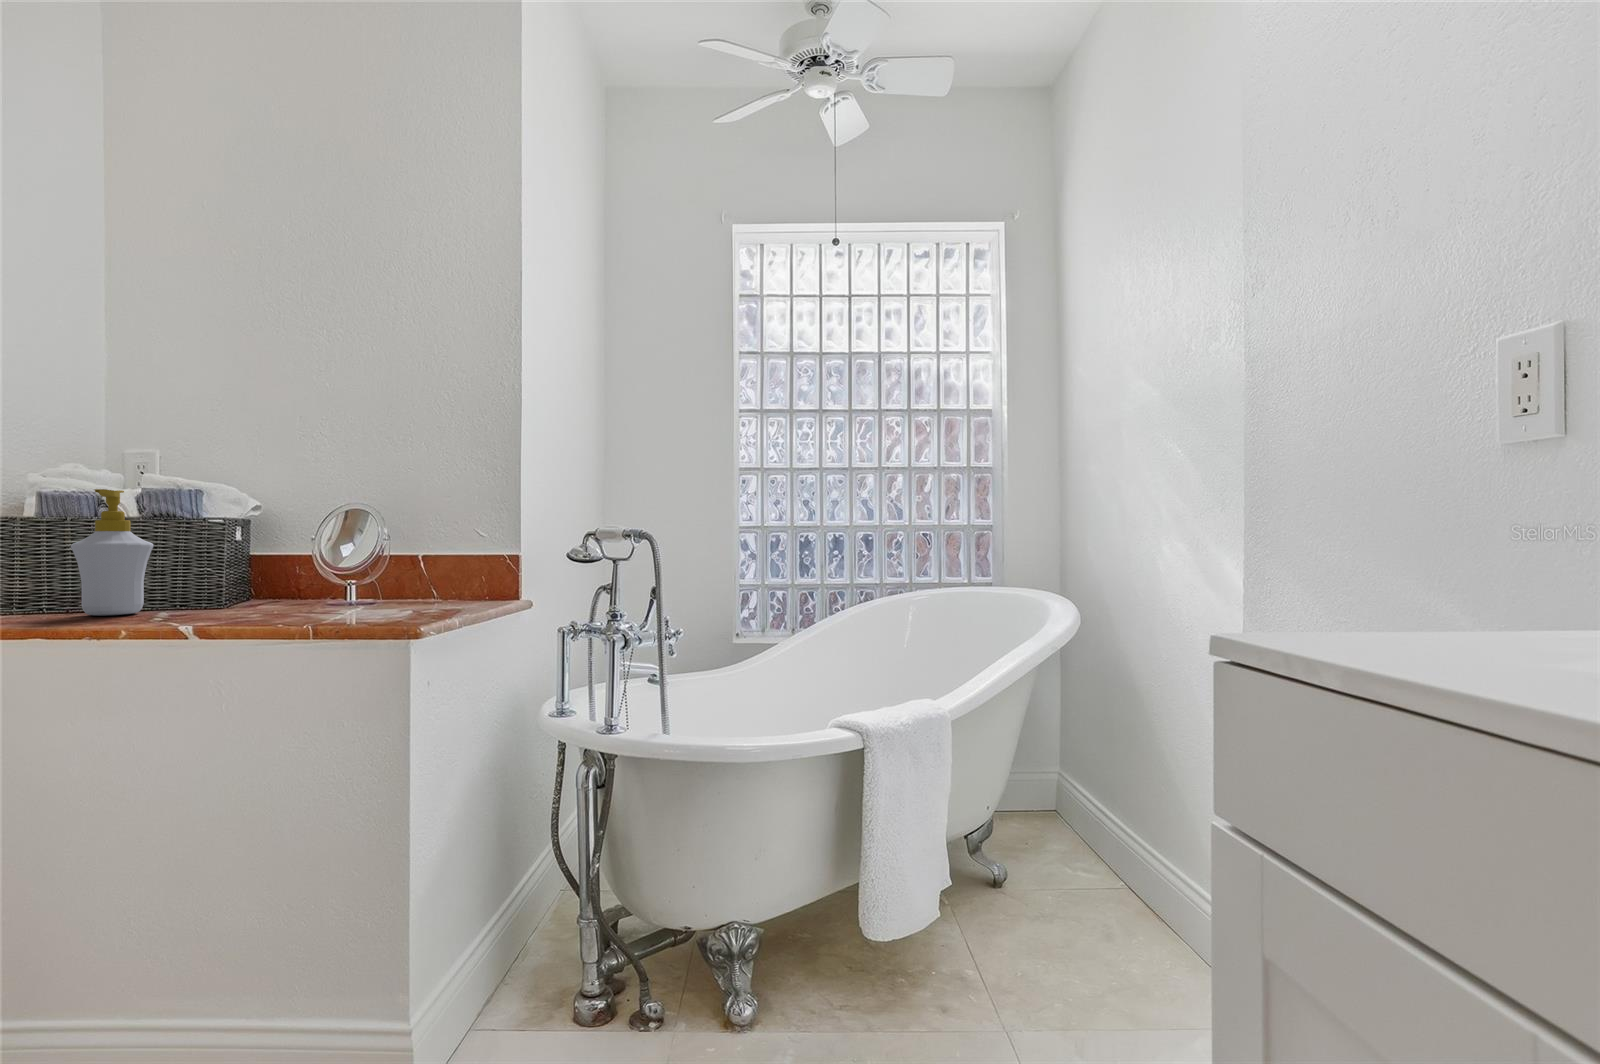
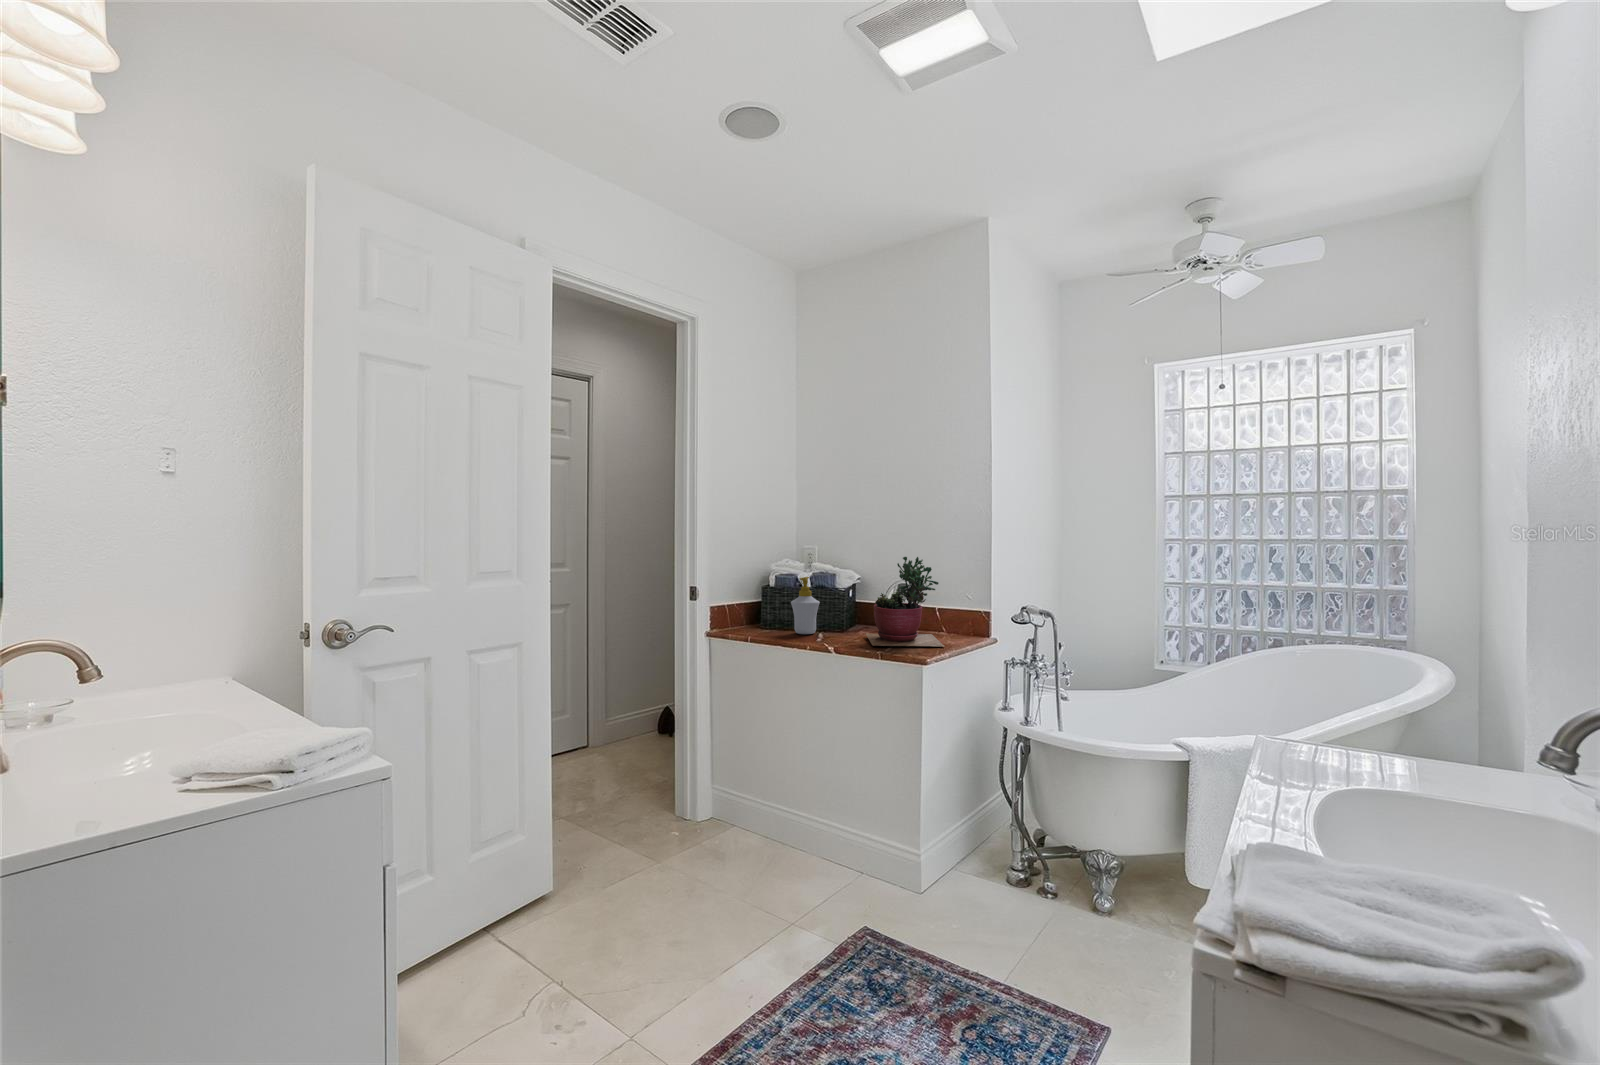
succulent plant: none [270,444,448,618] -> present [866,557,944,646]

